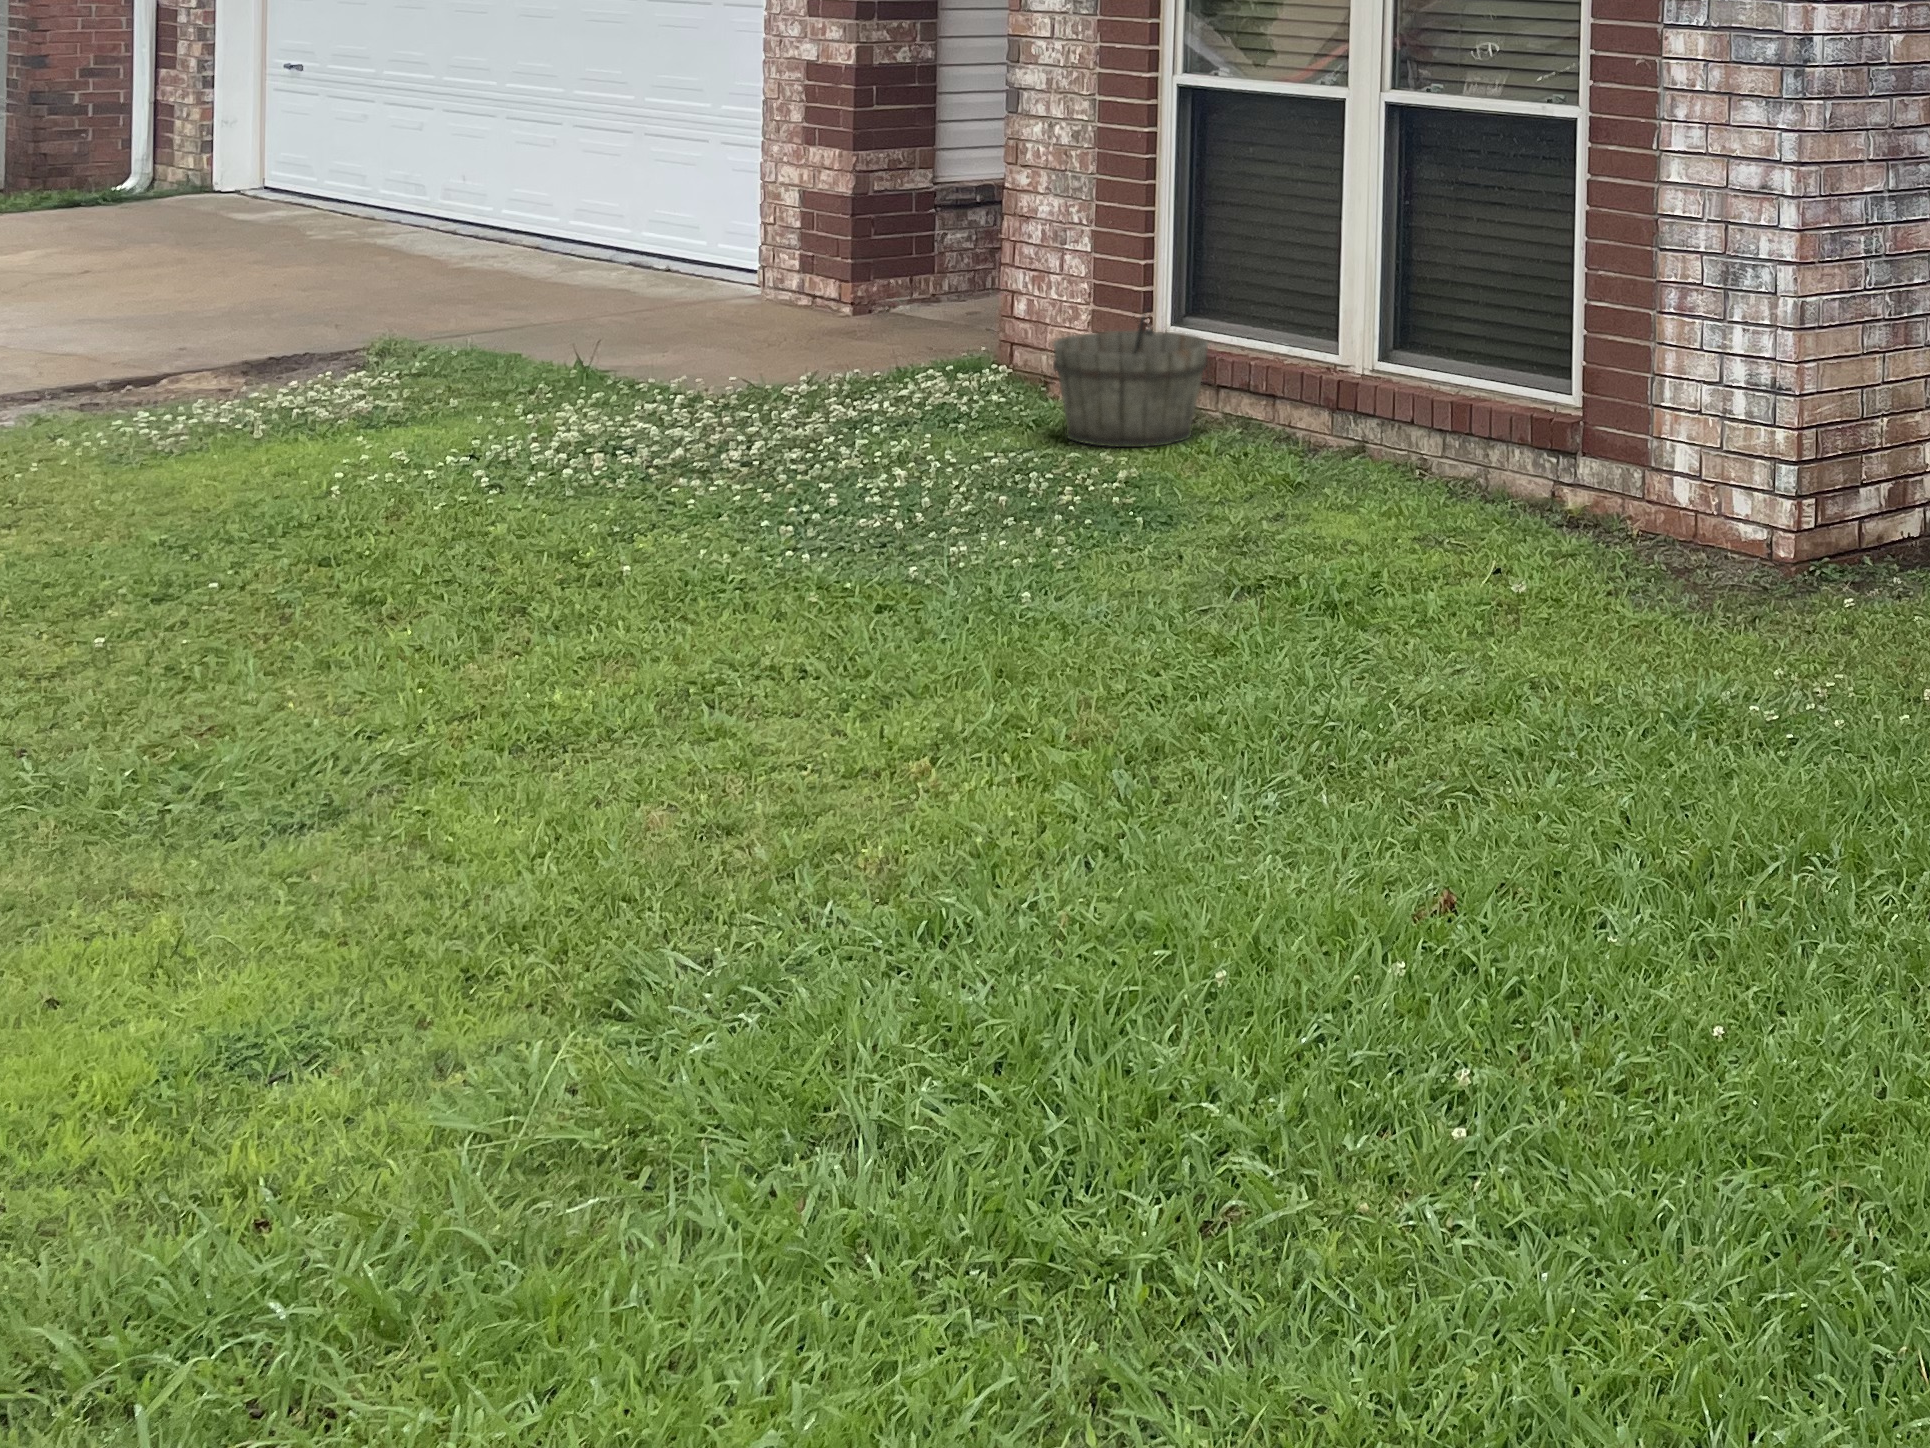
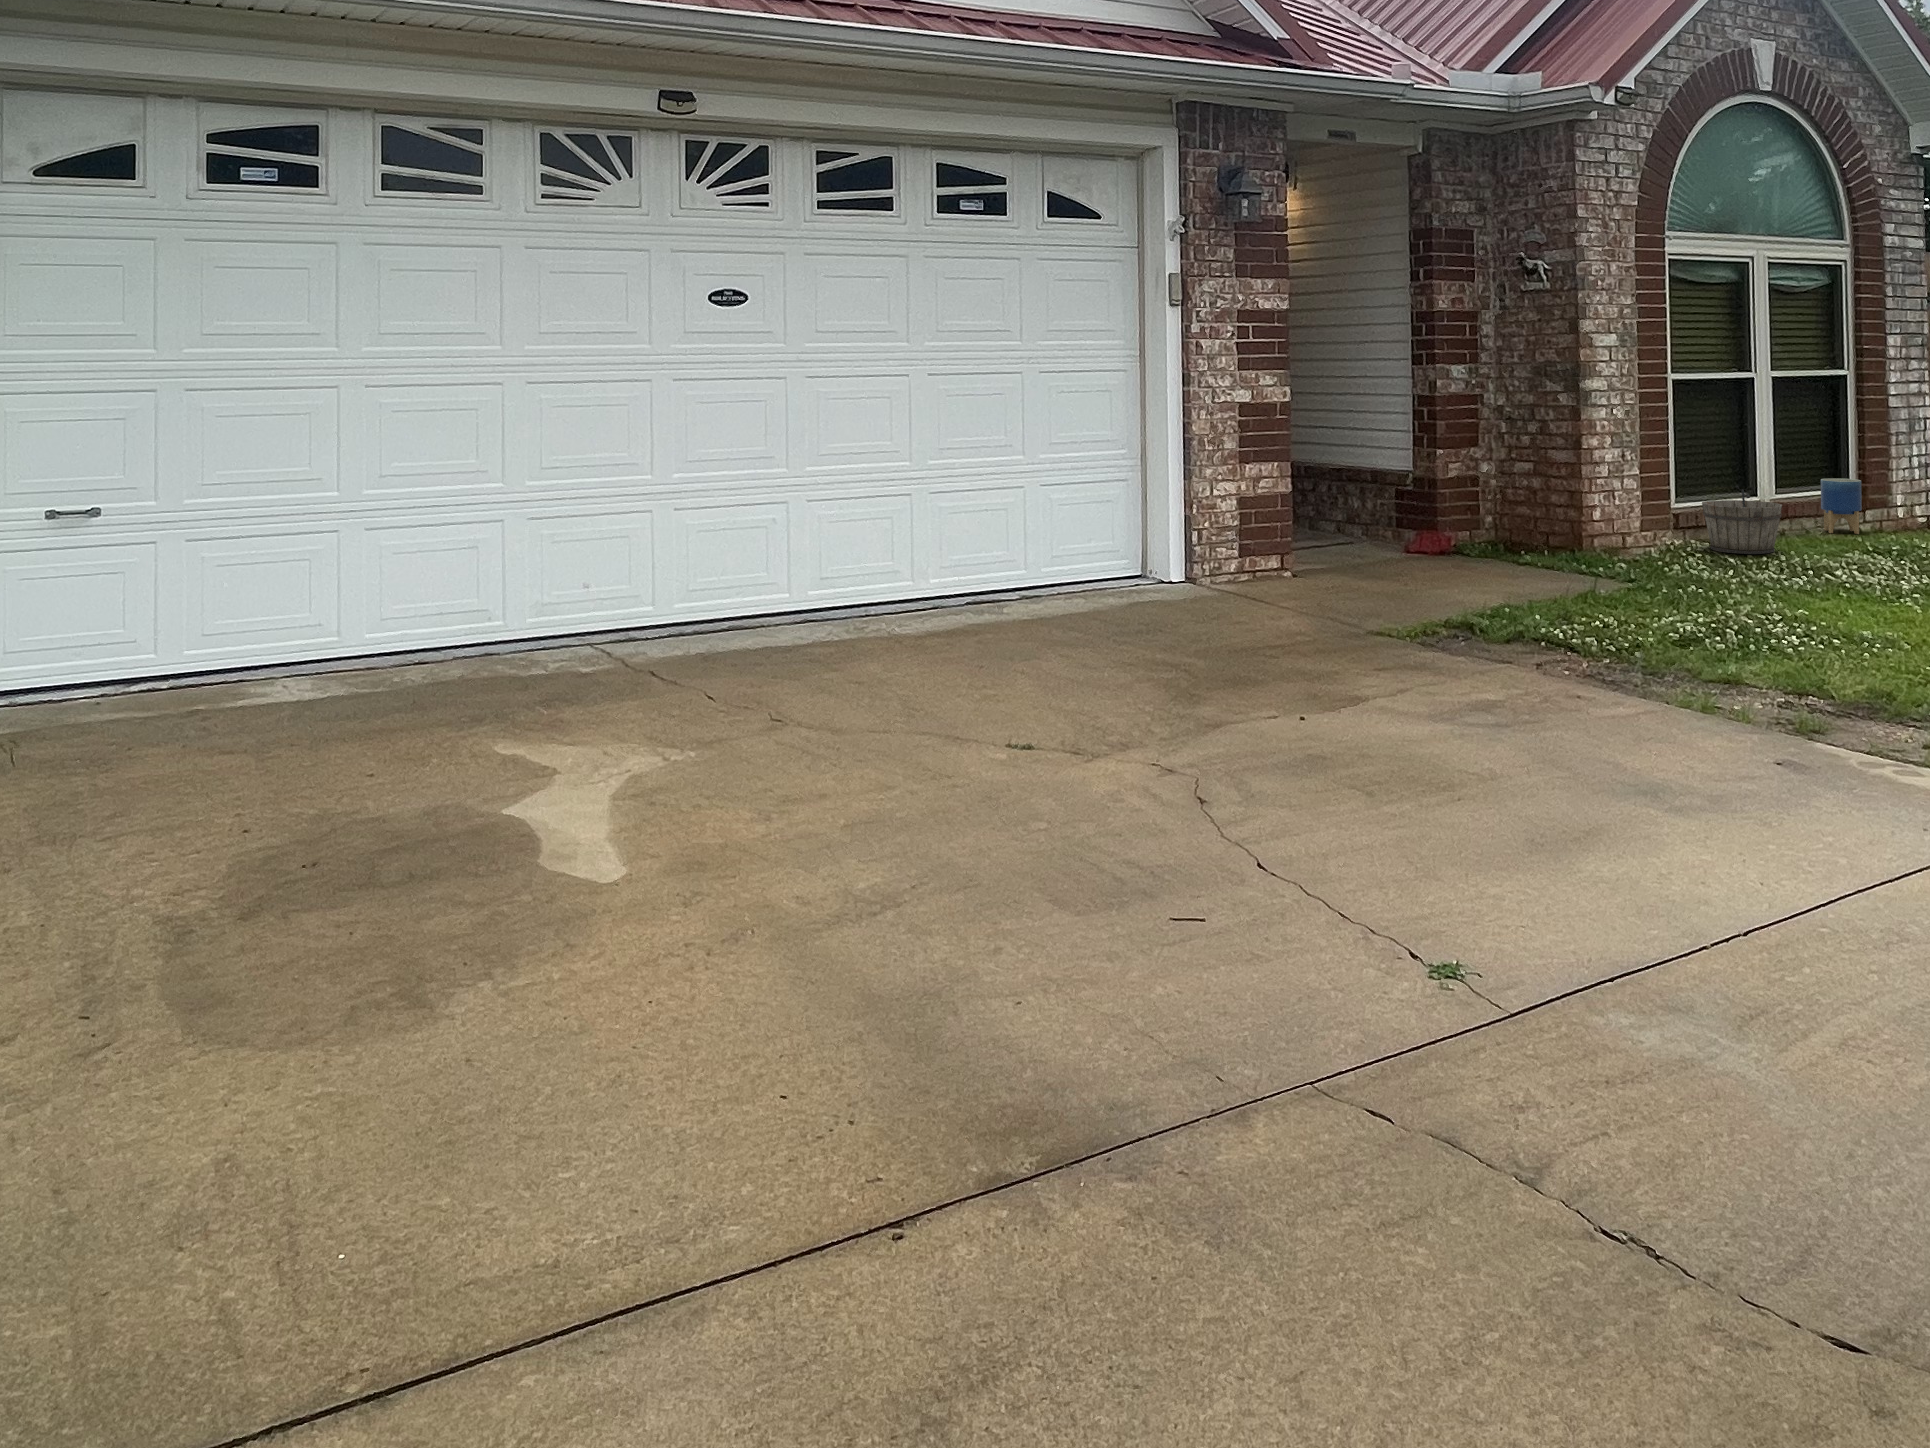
planter: none [1383,360,1474,499] -> present [1821,478,1862,534]

